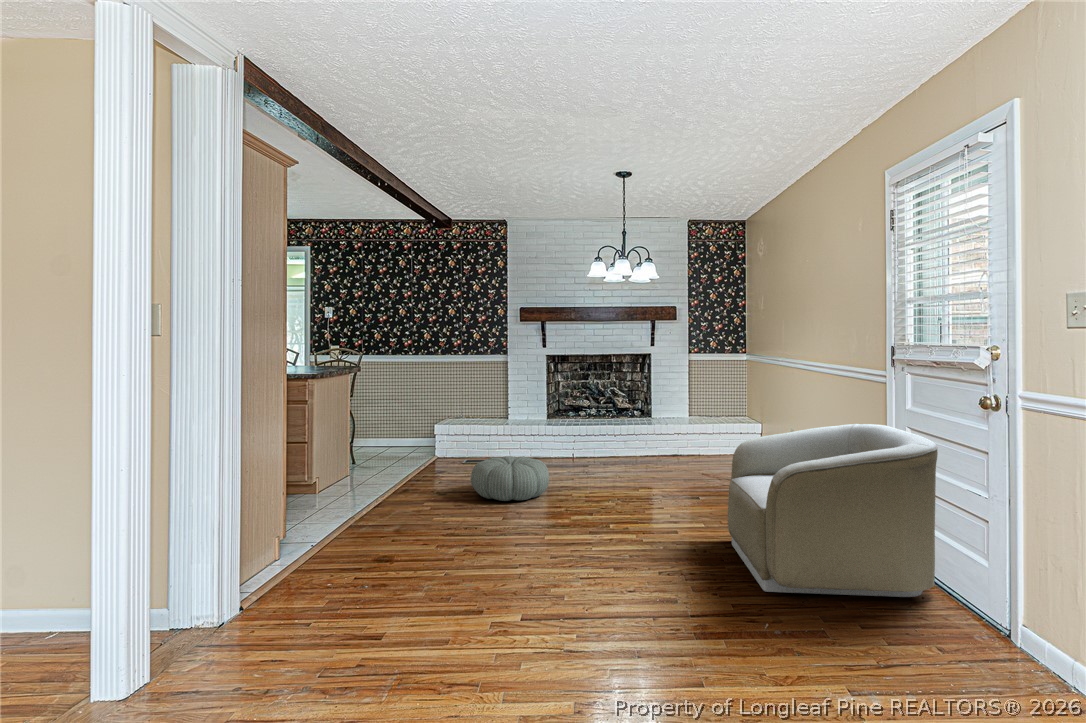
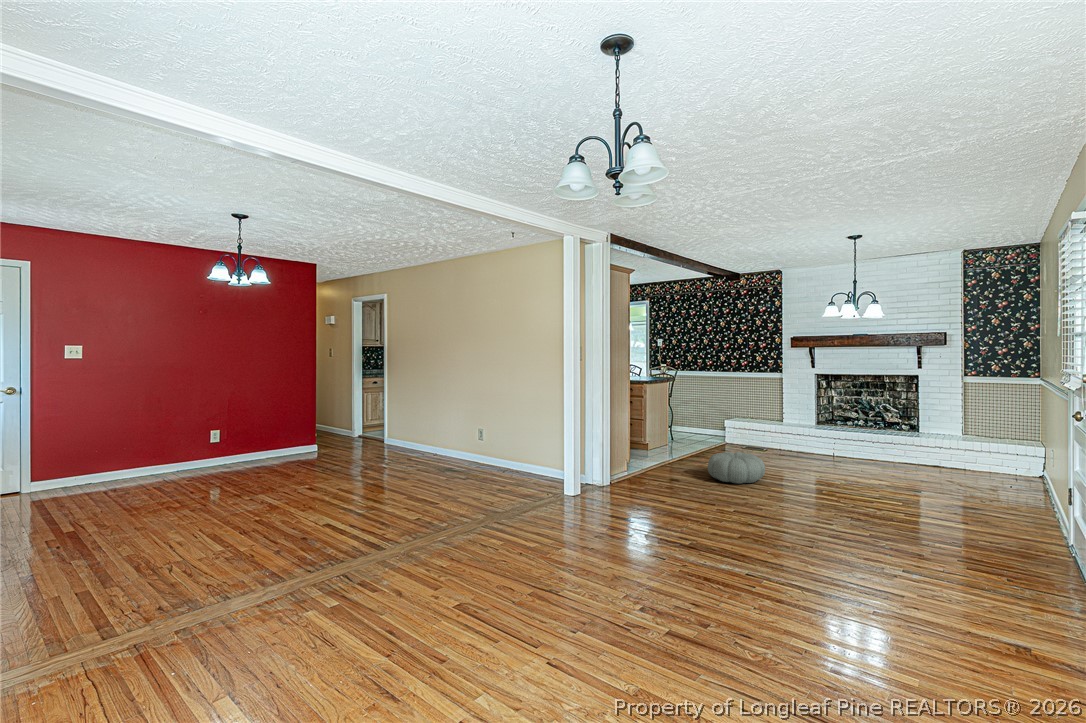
armchair: present [728,424,938,597] -> none [809,461,975,599]

